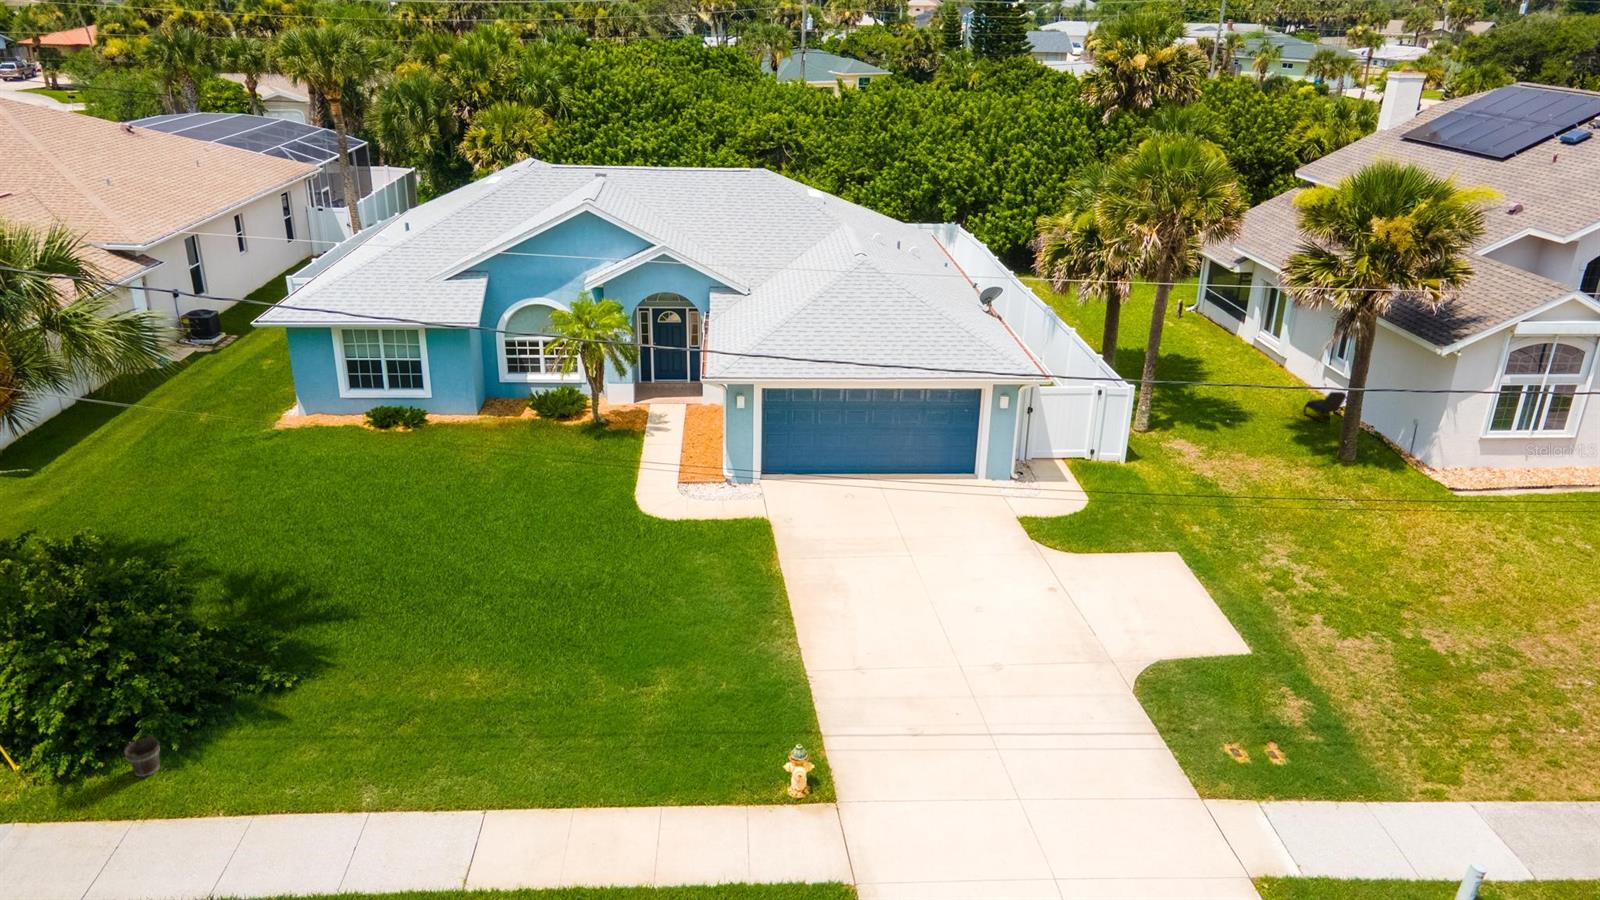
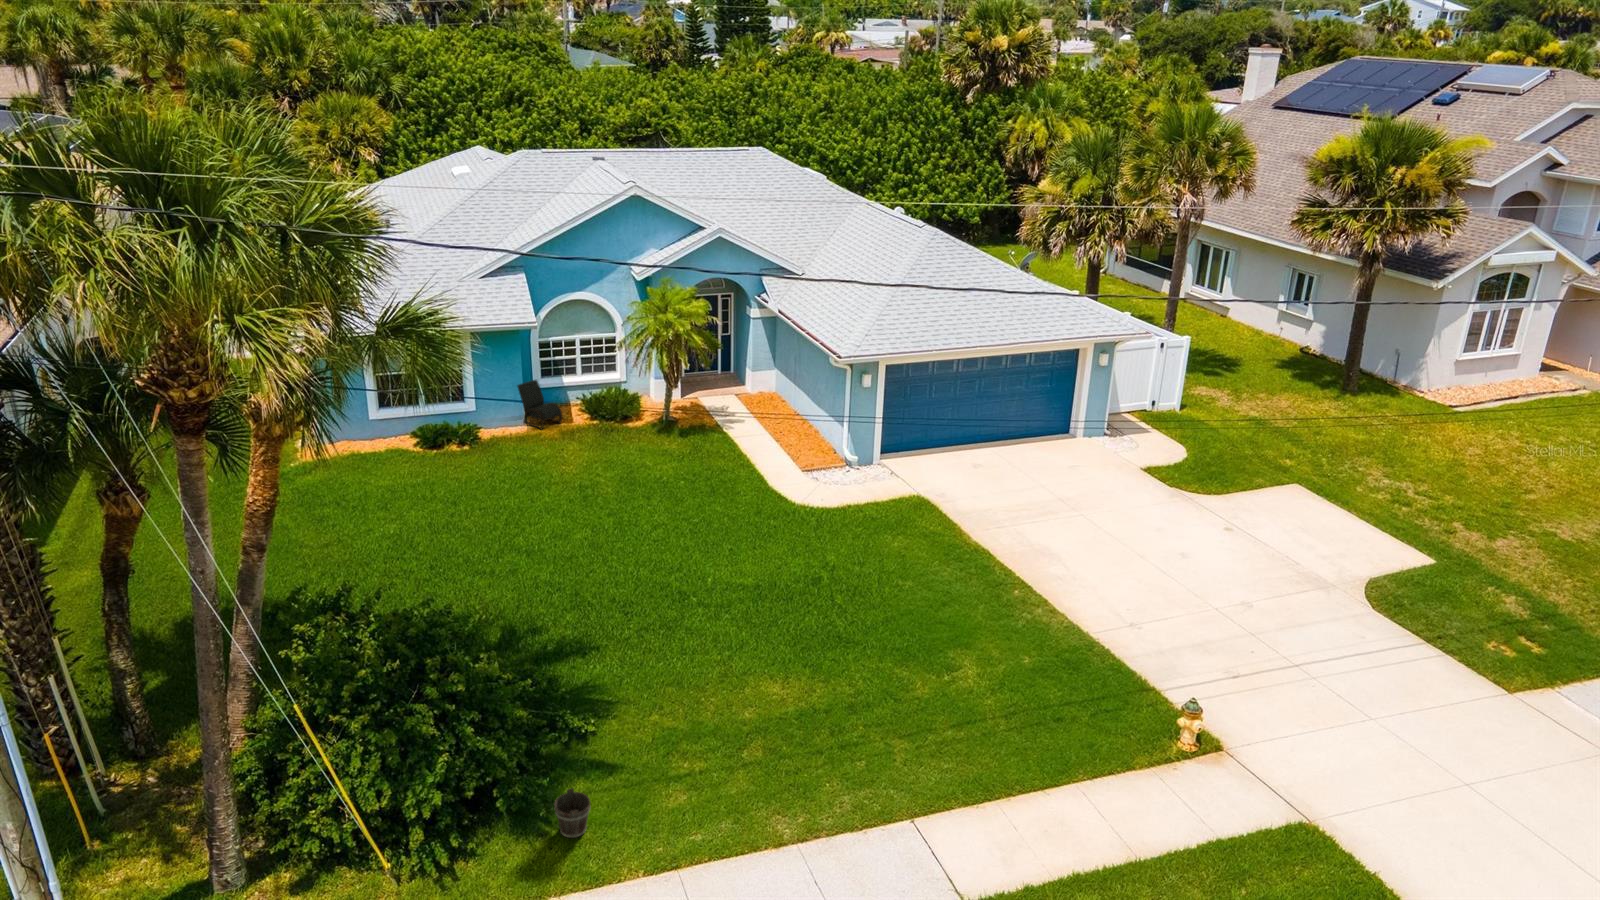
lounge chair: present [1303,392,1346,422] -> present [517,380,562,429]

